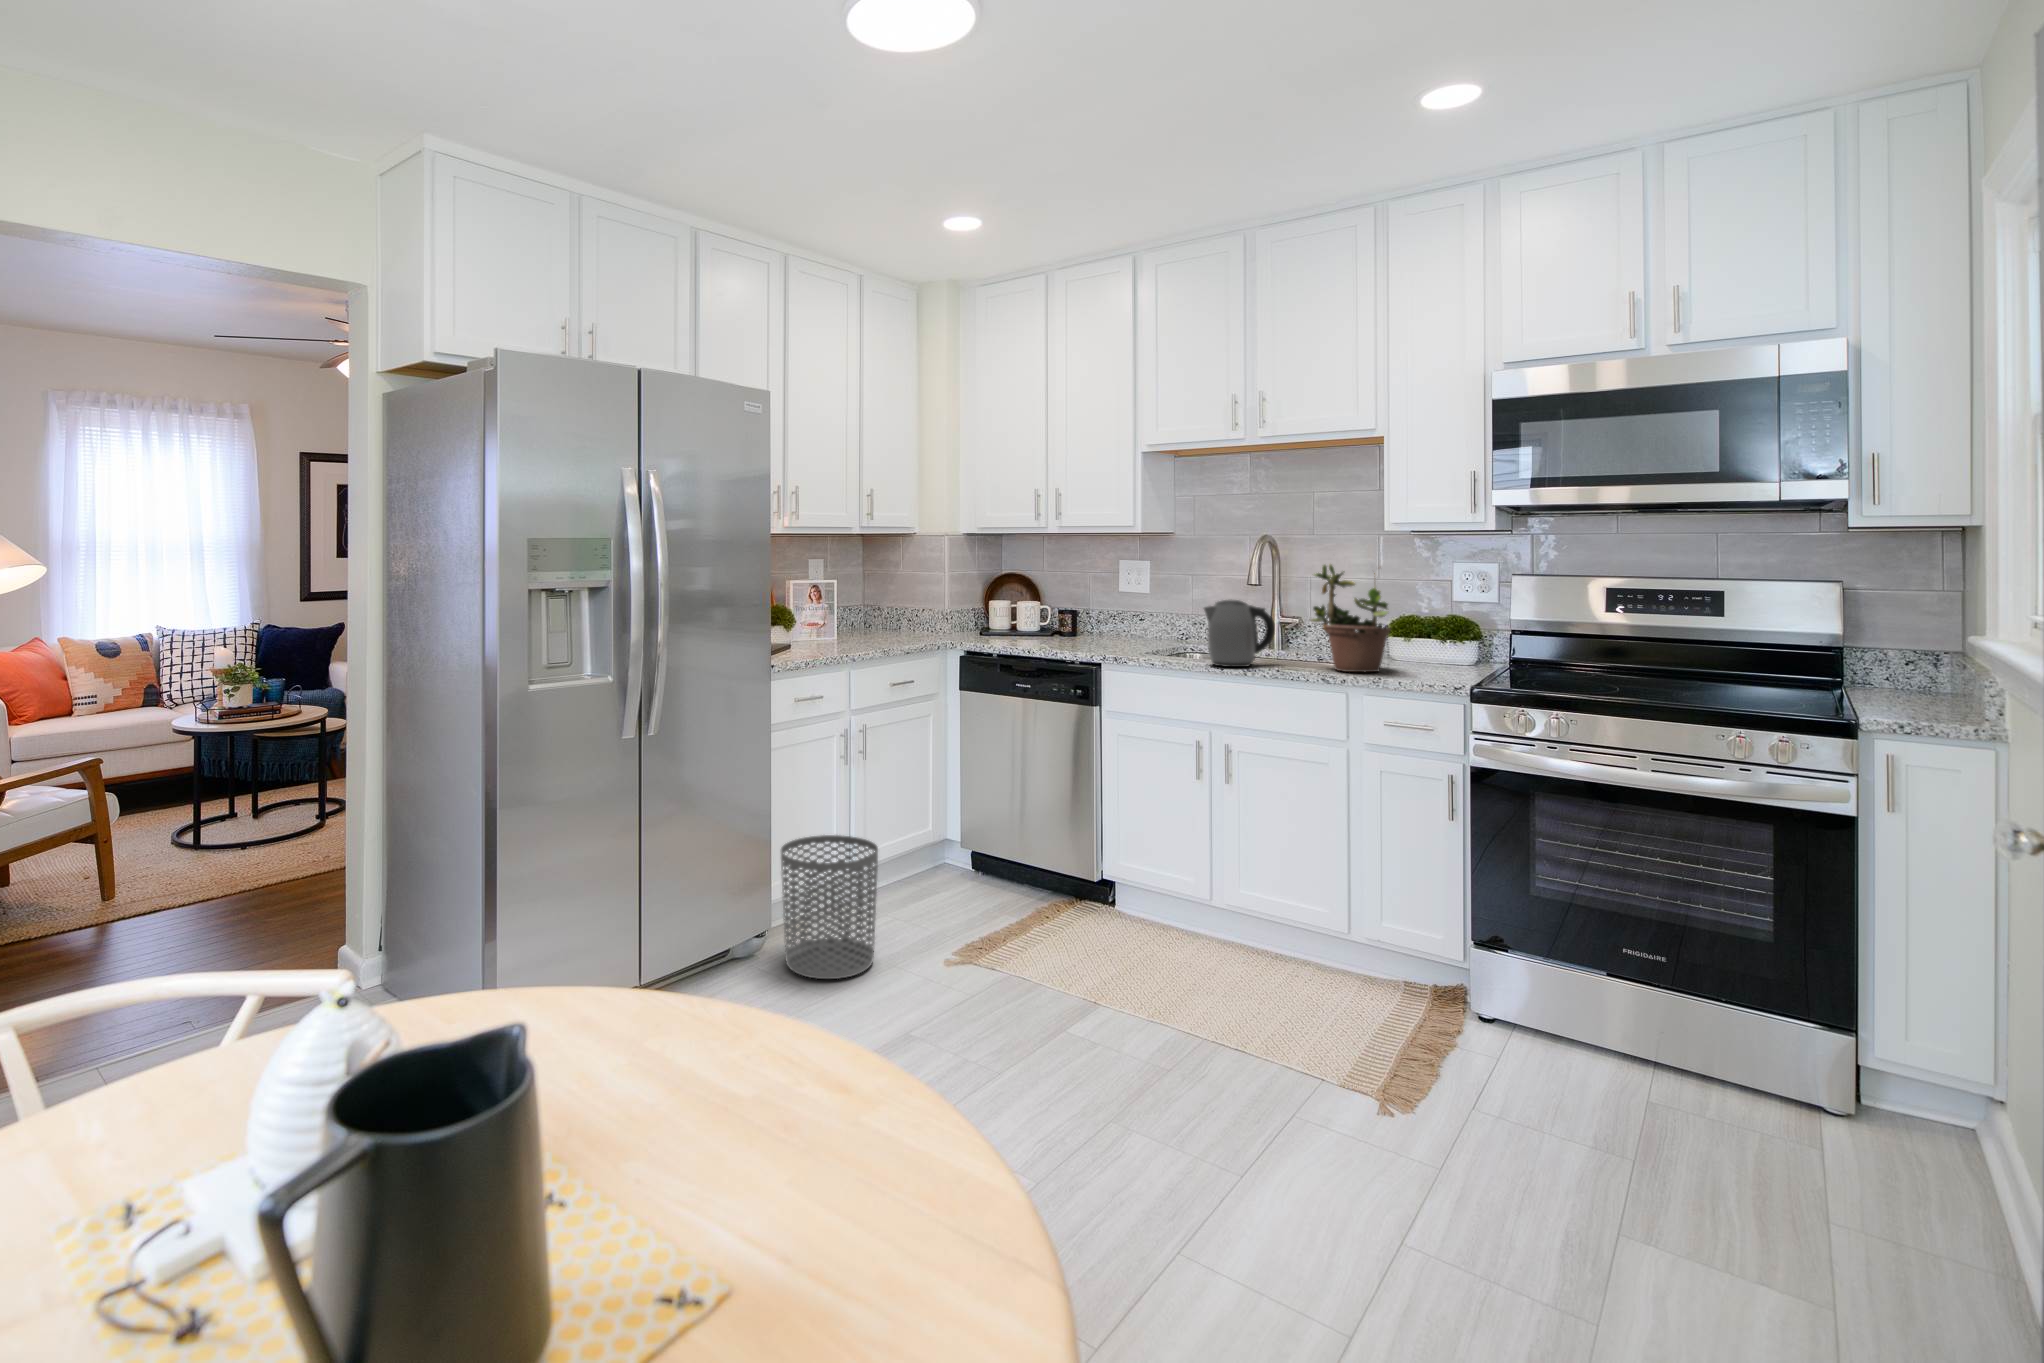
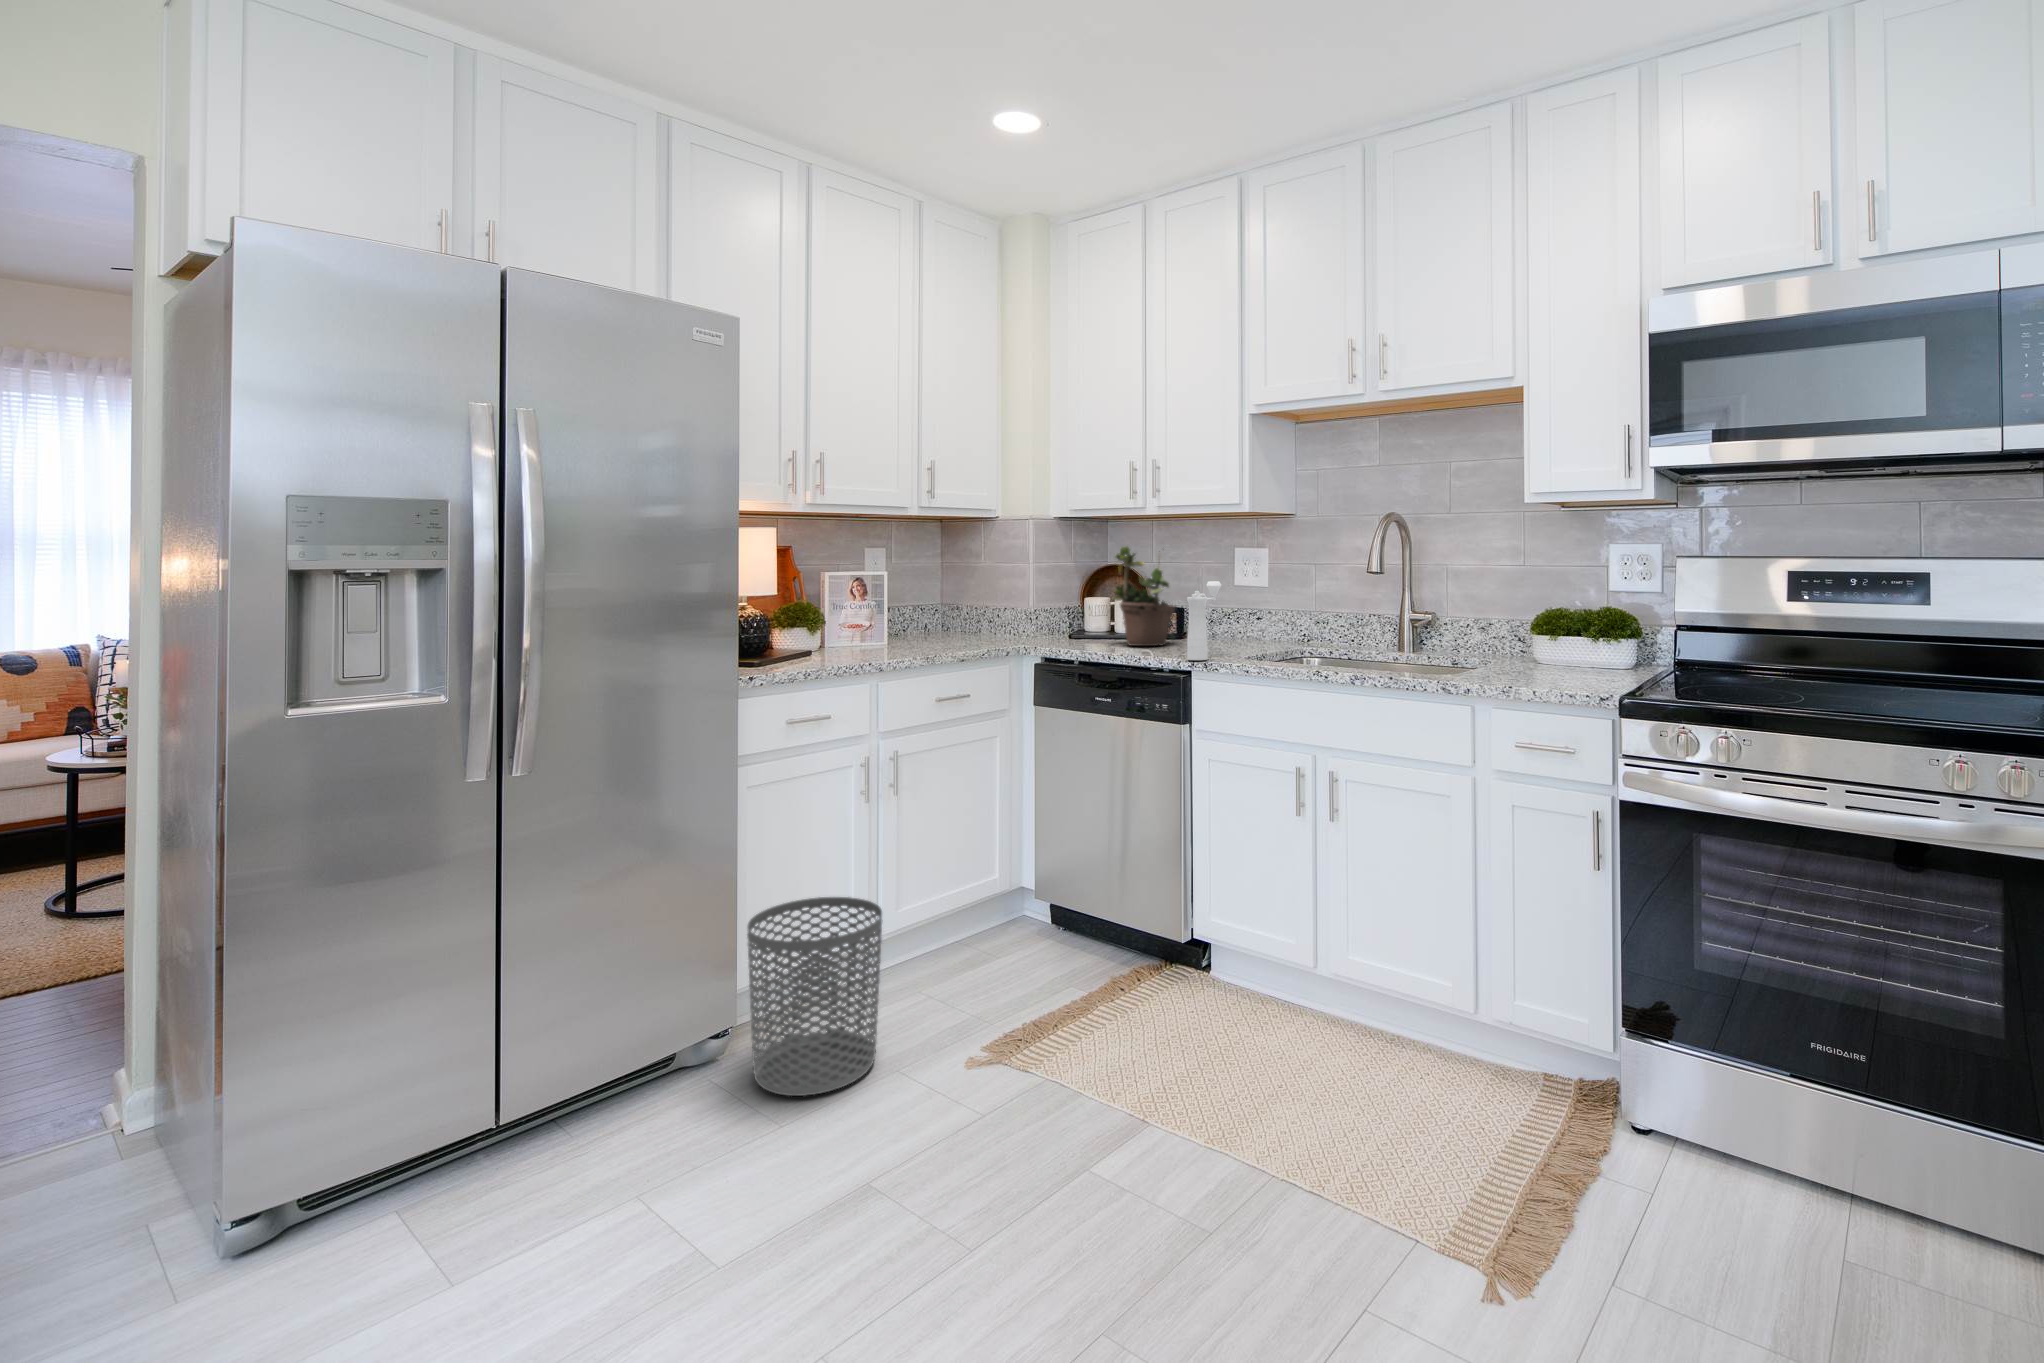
potted plant: present [1311,564,1390,672] -> present [1114,547,1175,646]
pepper mill: none [1096,590,1122,655] -> present [1187,581,1222,660]
kettle: present [1204,600,1275,667] -> none [1307,590,1393,674]

